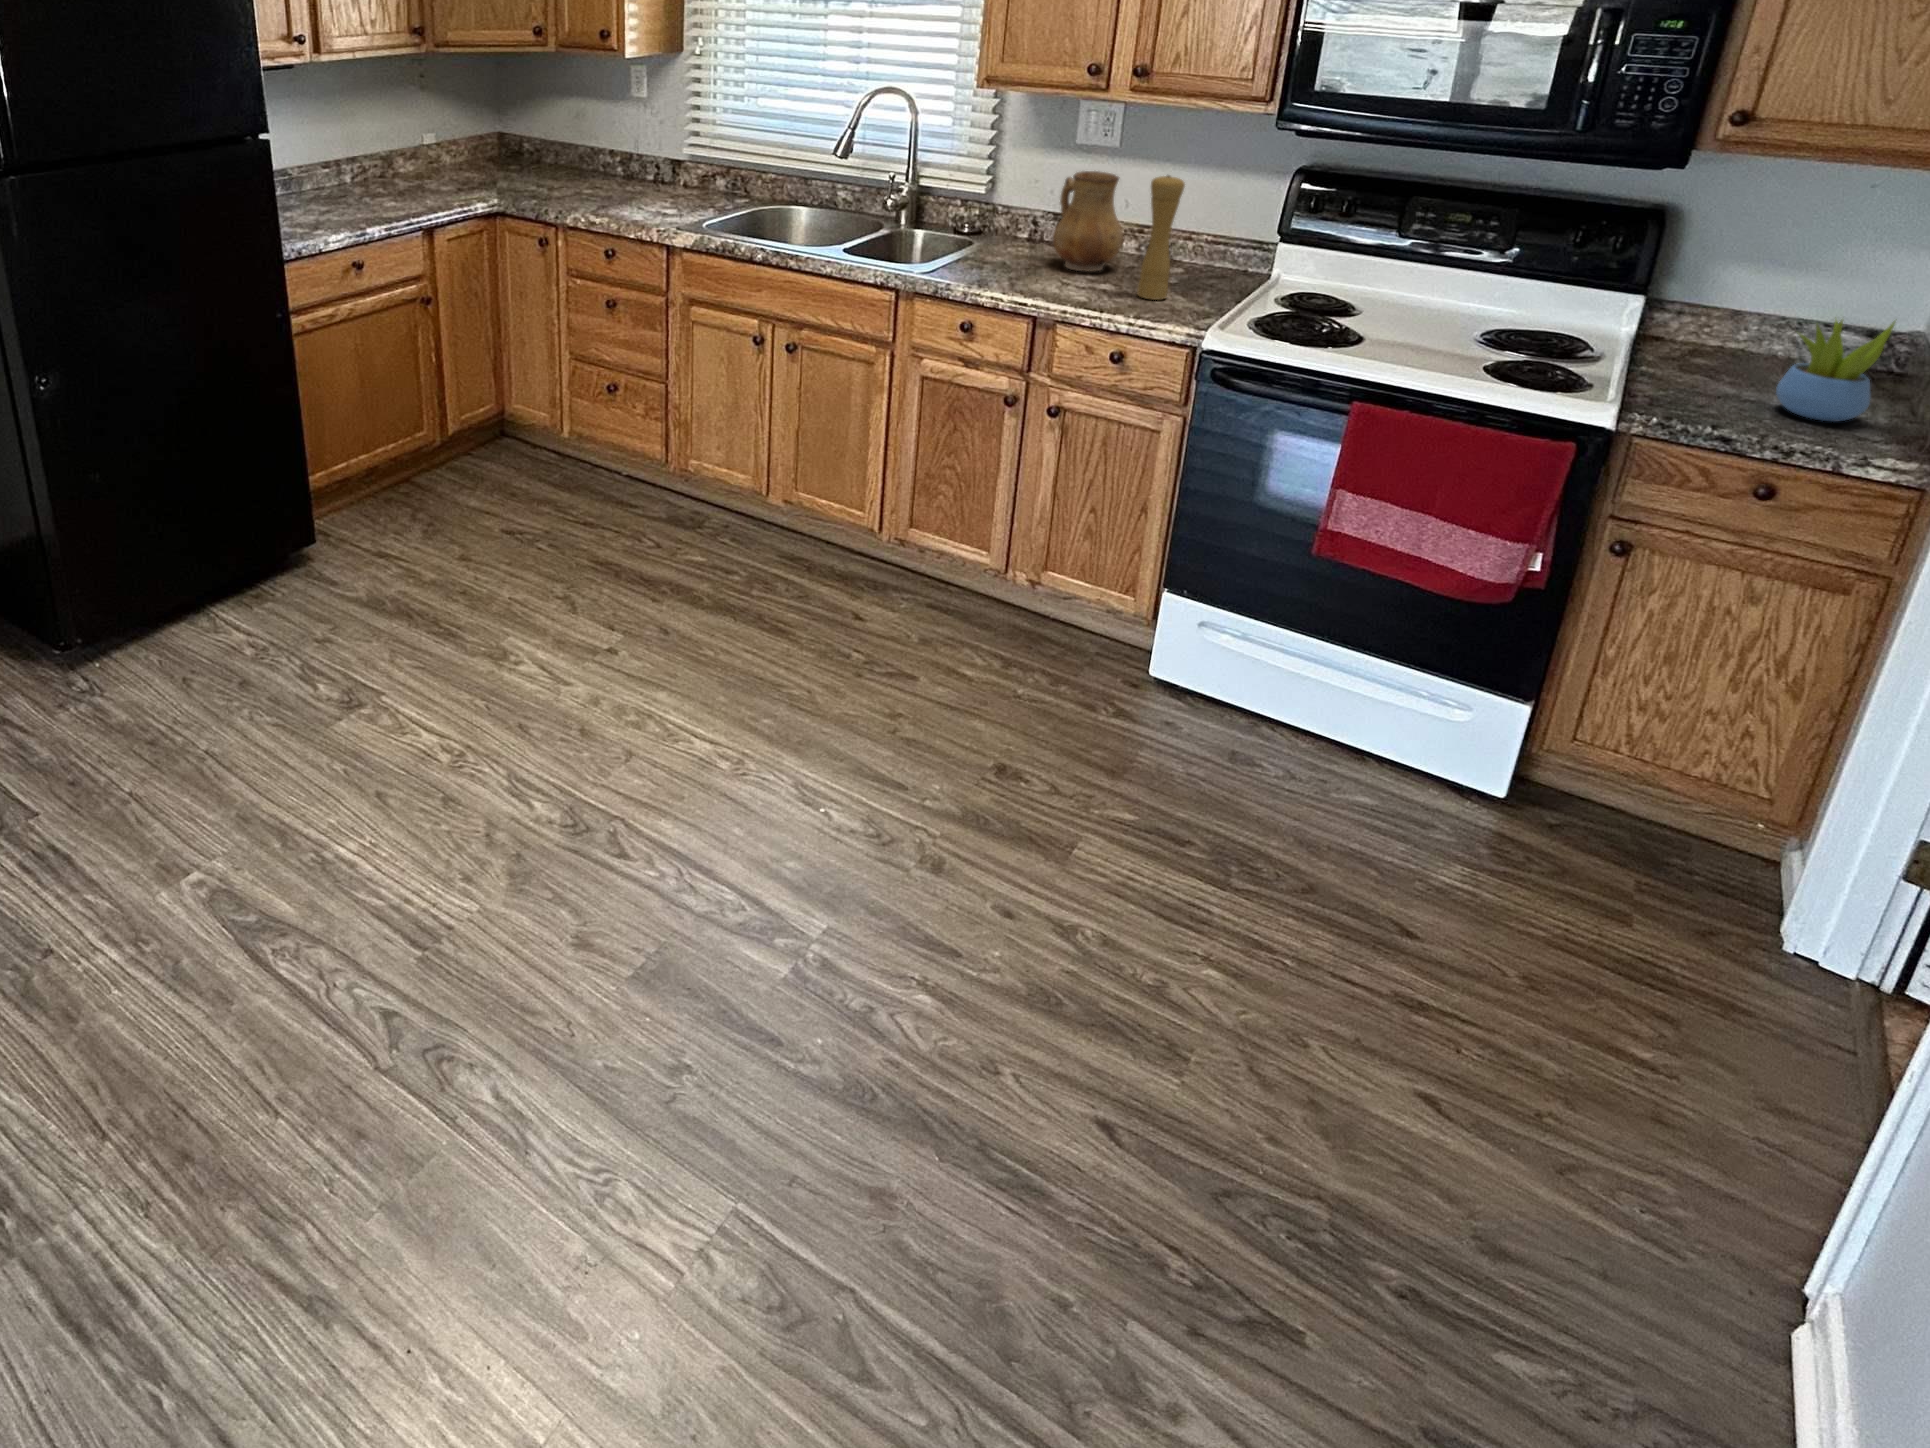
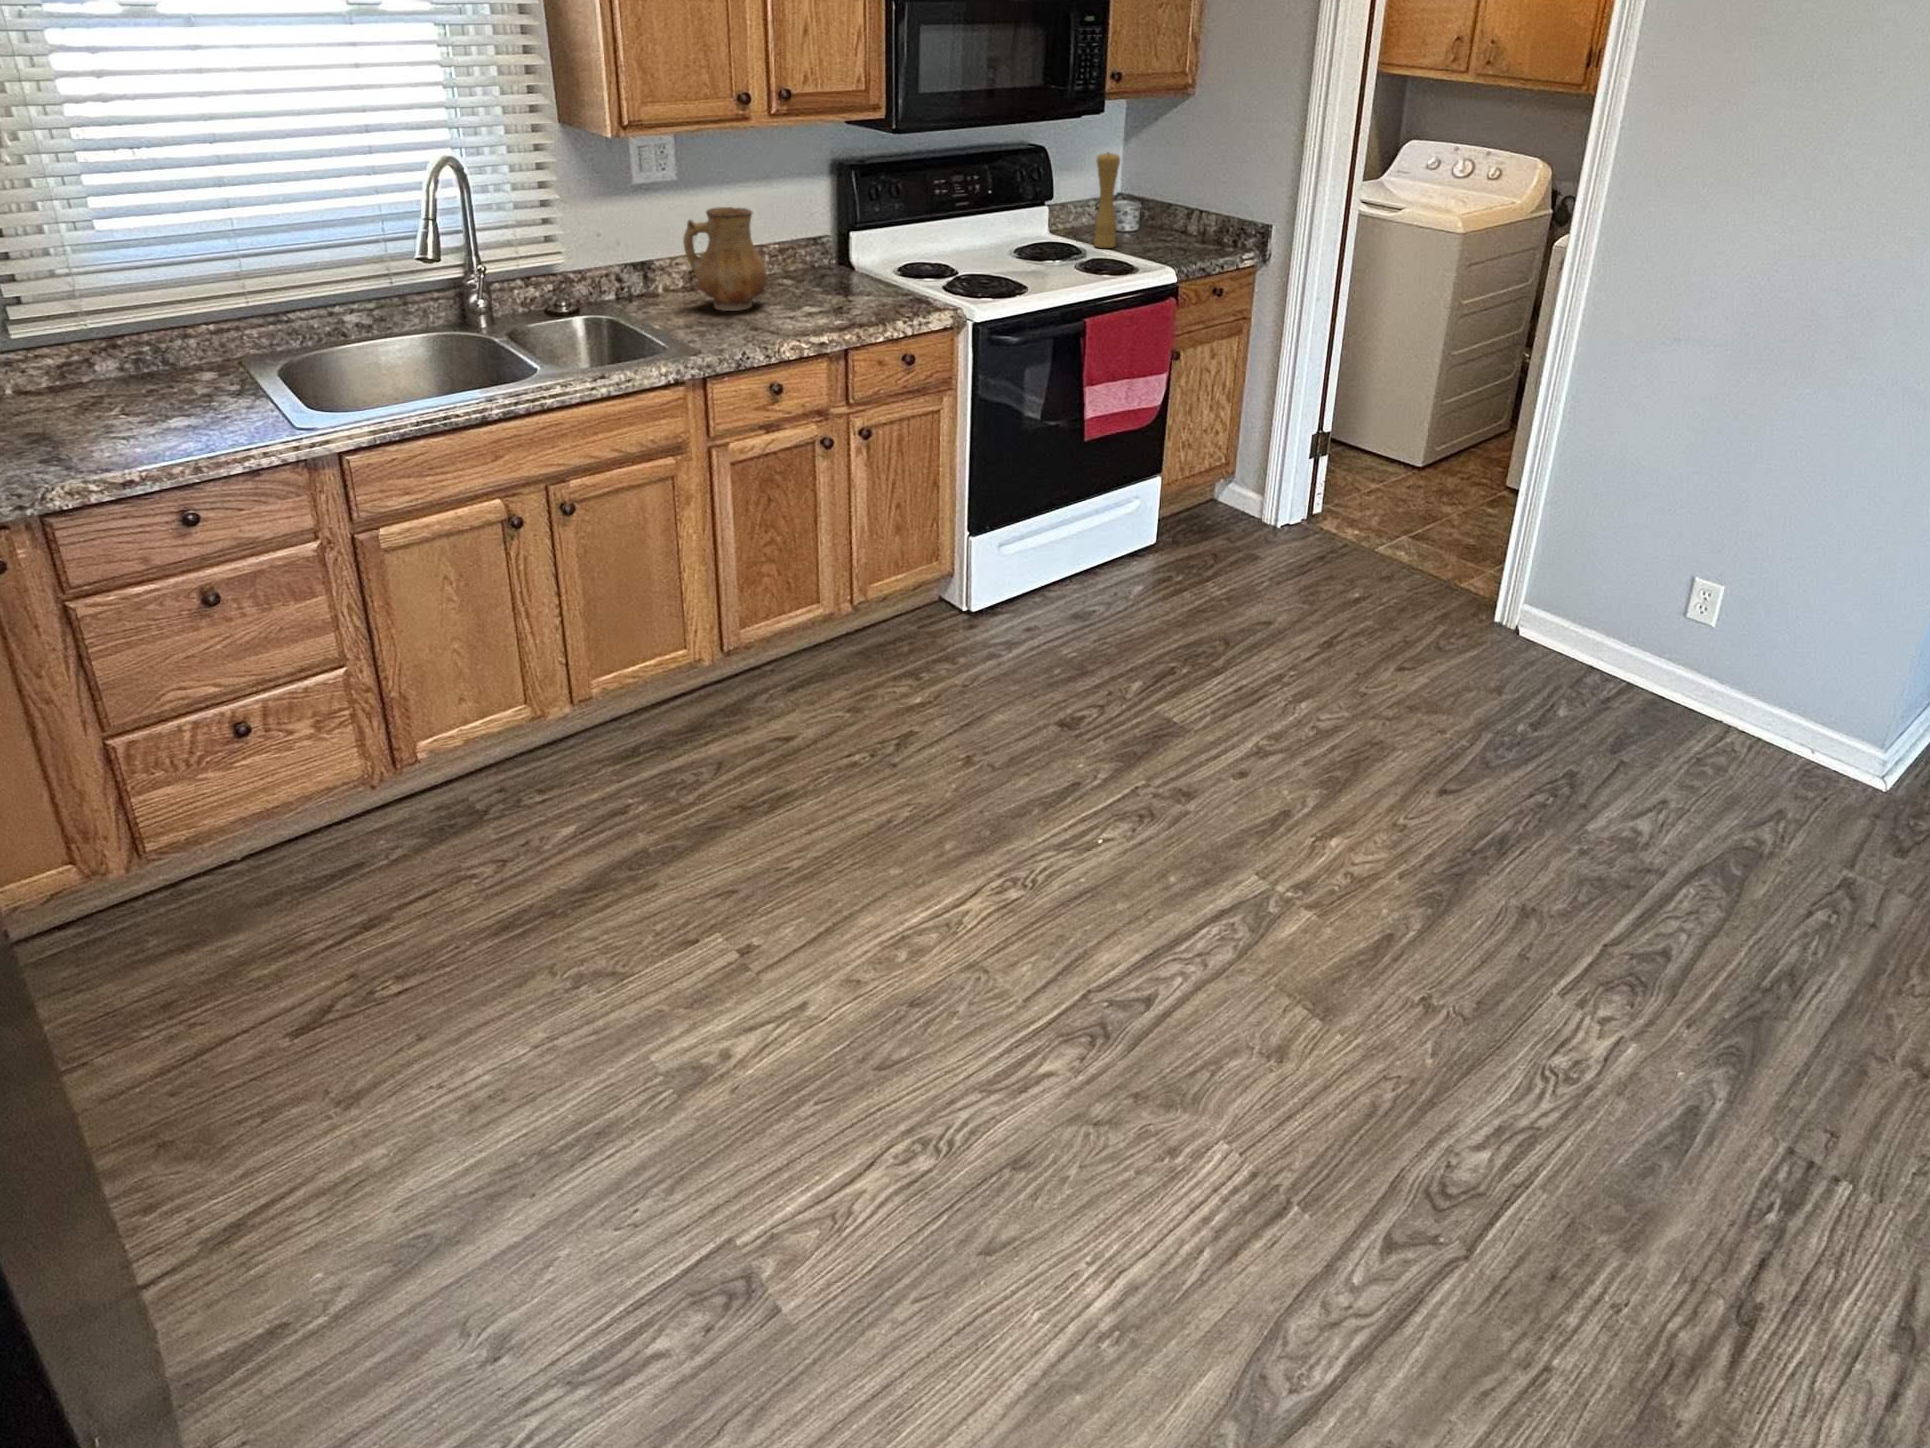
pepper mill: present [1137,175,1185,300] -> present [1094,153,1120,248]
succulent plant: present [1776,320,1895,422] -> none [1161,187,1210,254]

